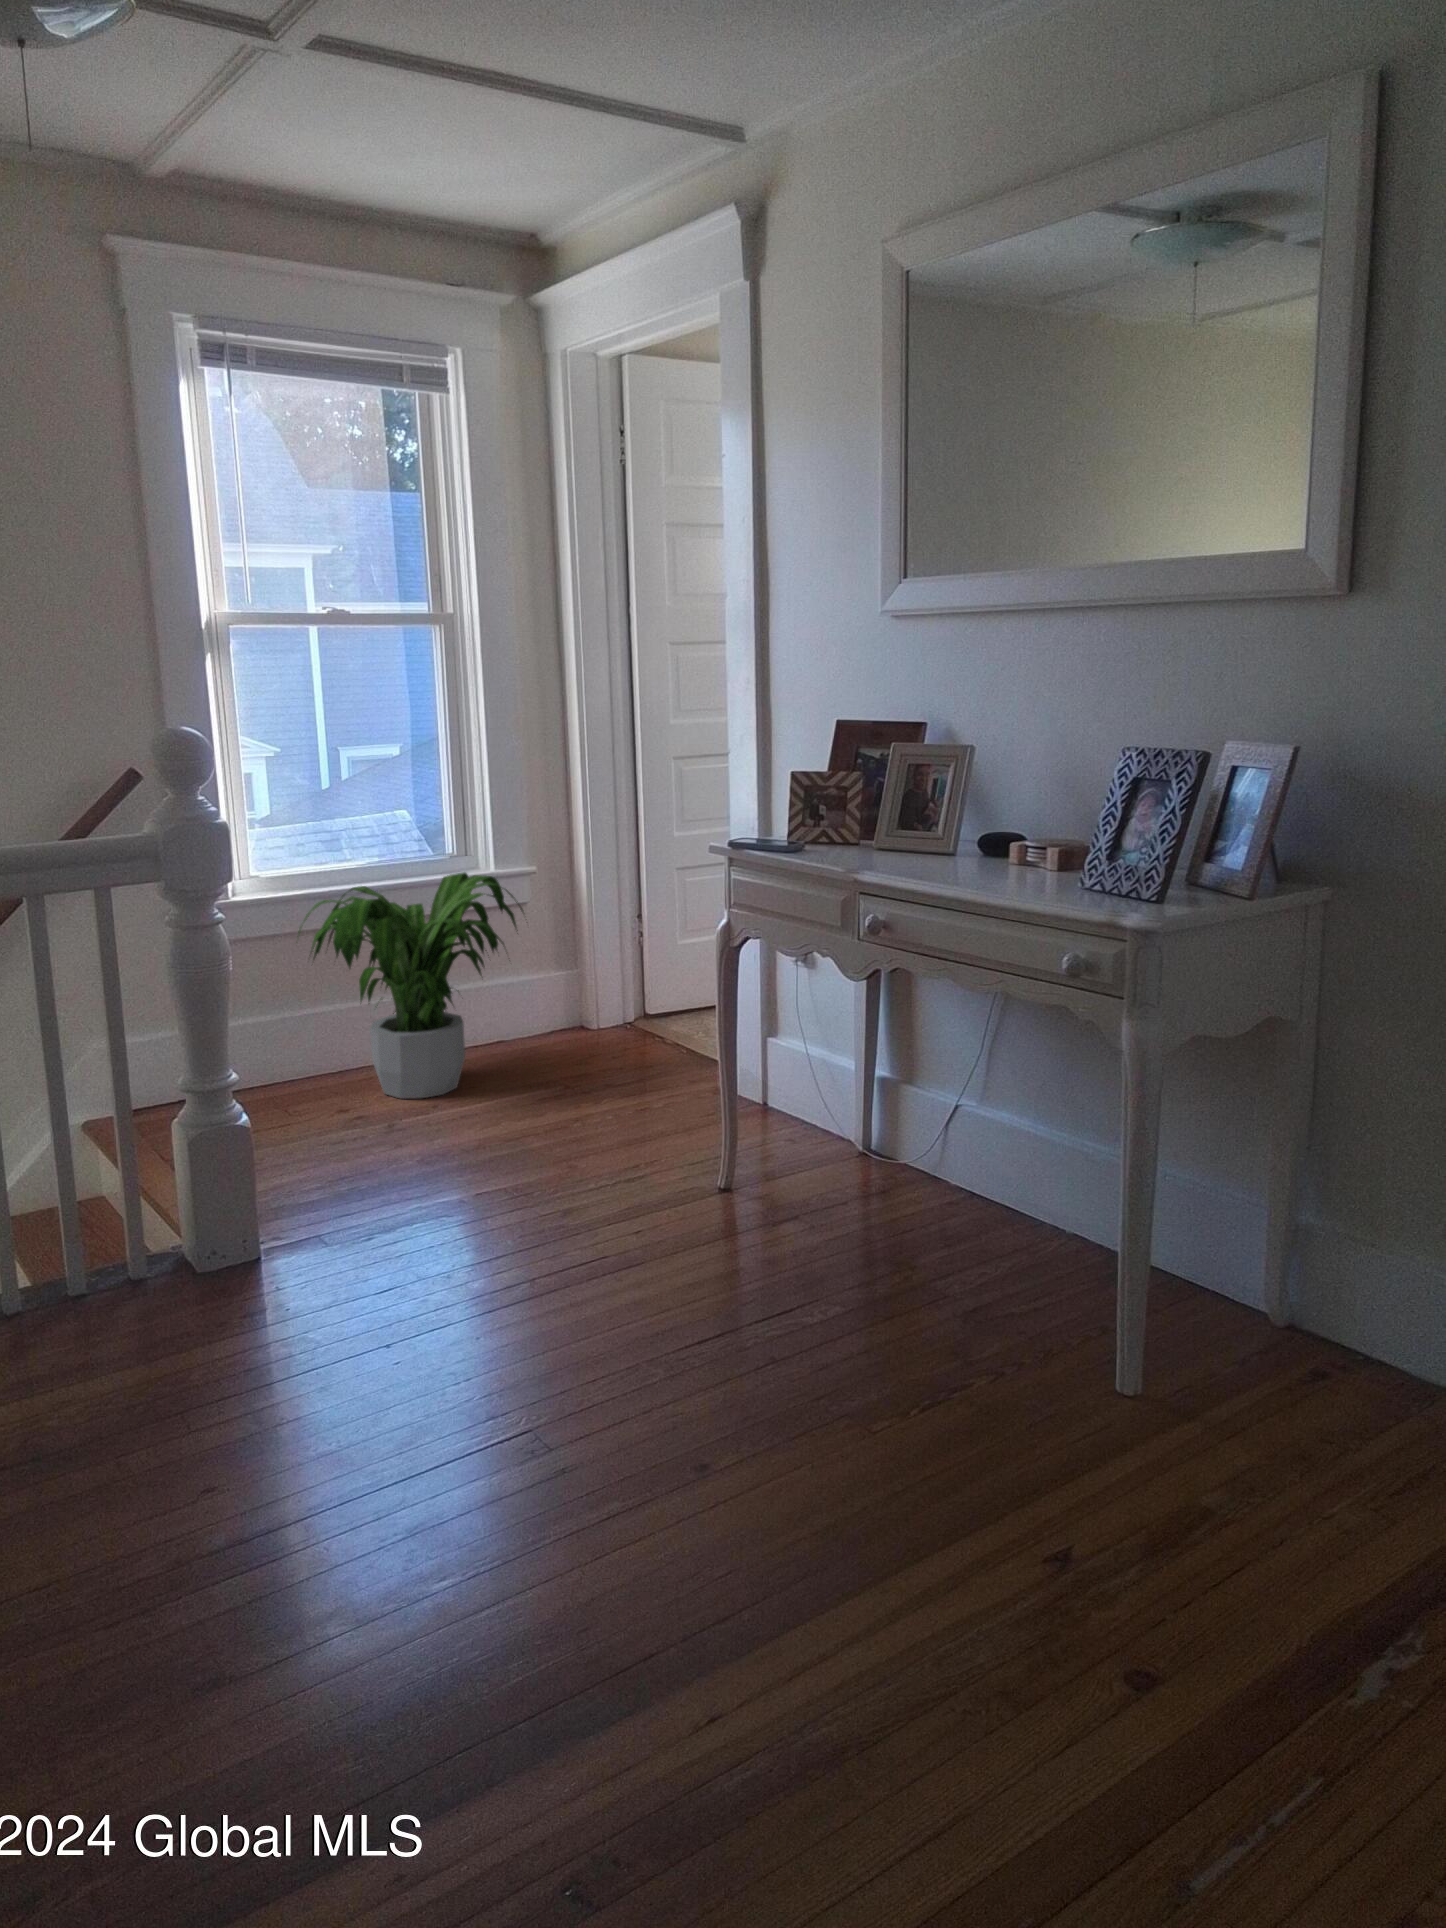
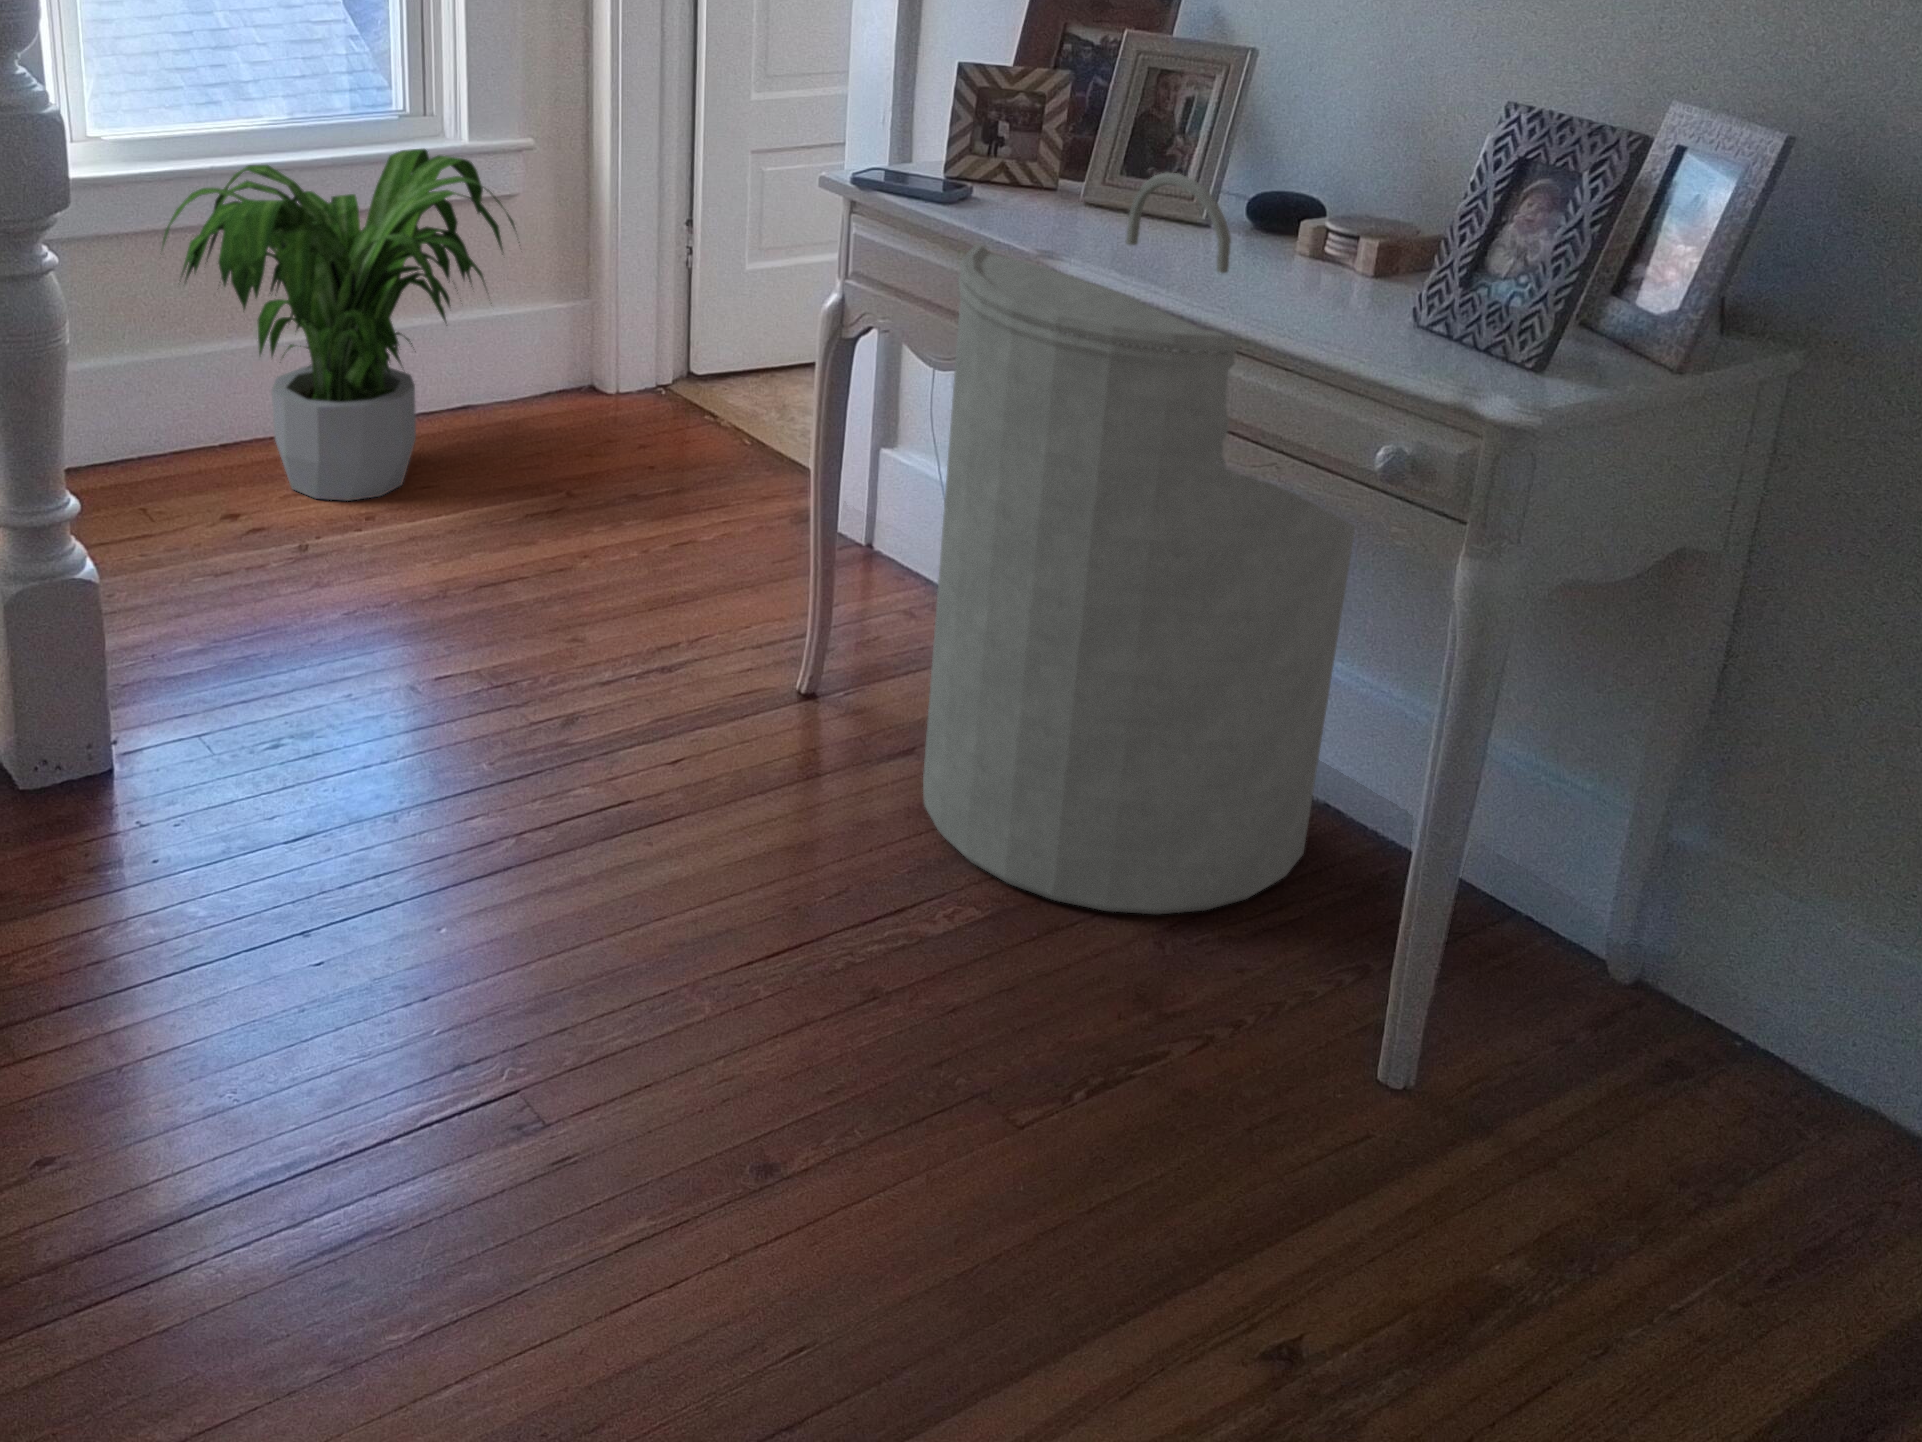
laundry hamper: none [798,816,1082,1301] -> present [923,172,1355,915]

